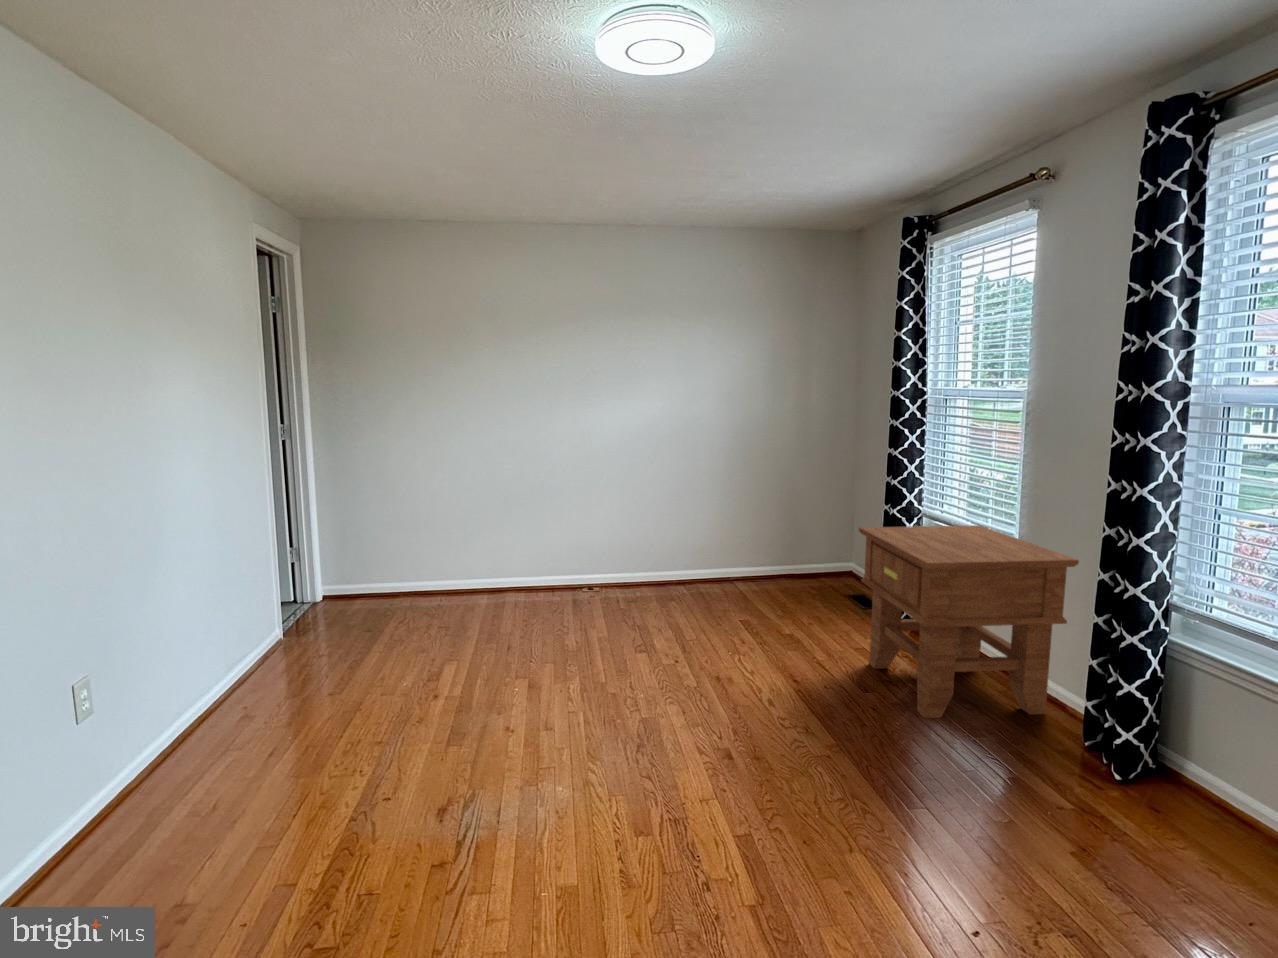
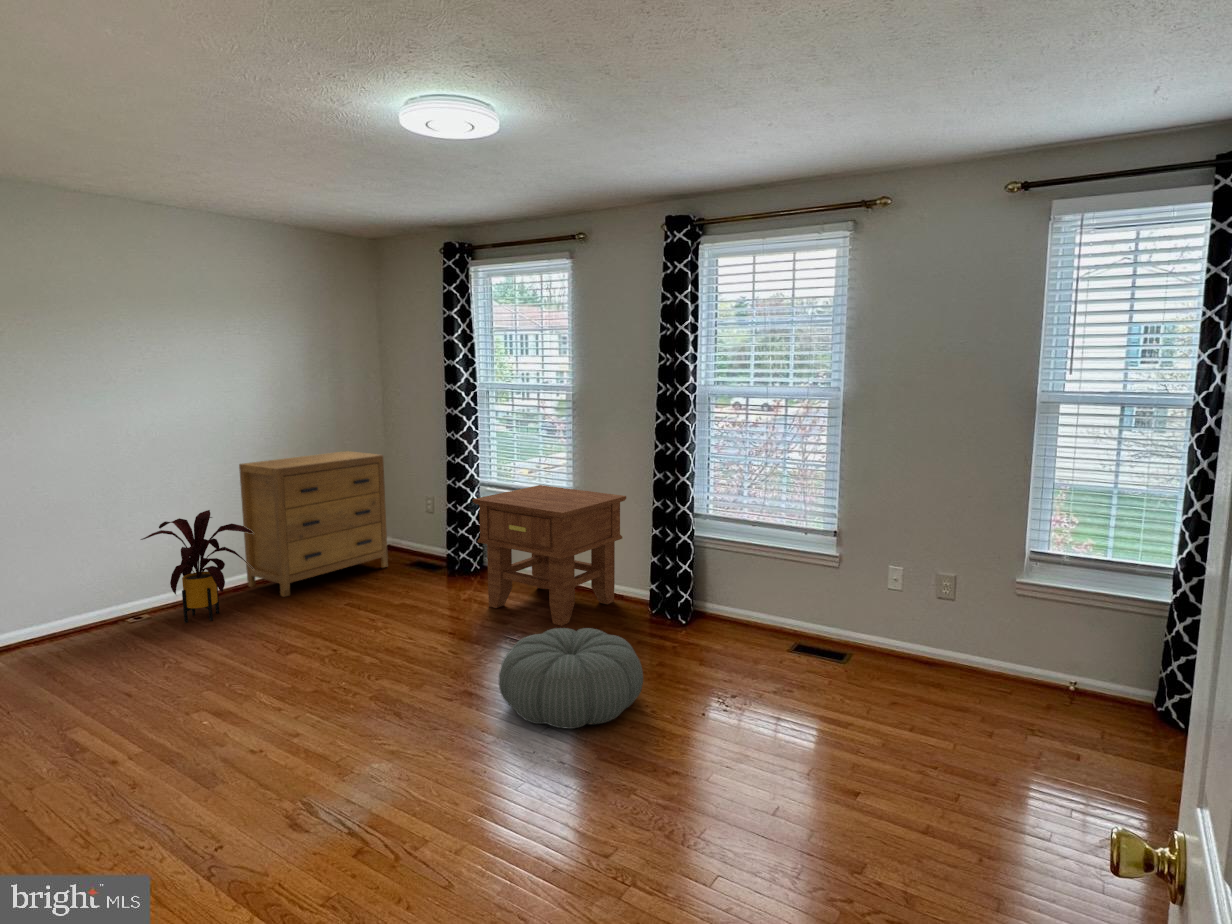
dresser: none [693,462,830,595] -> present [239,451,388,597]
house plant: none [589,501,669,599] -> present [141,510,253,623]
pouf: none [703,709,911,871] -> present [499,628,643,729]

